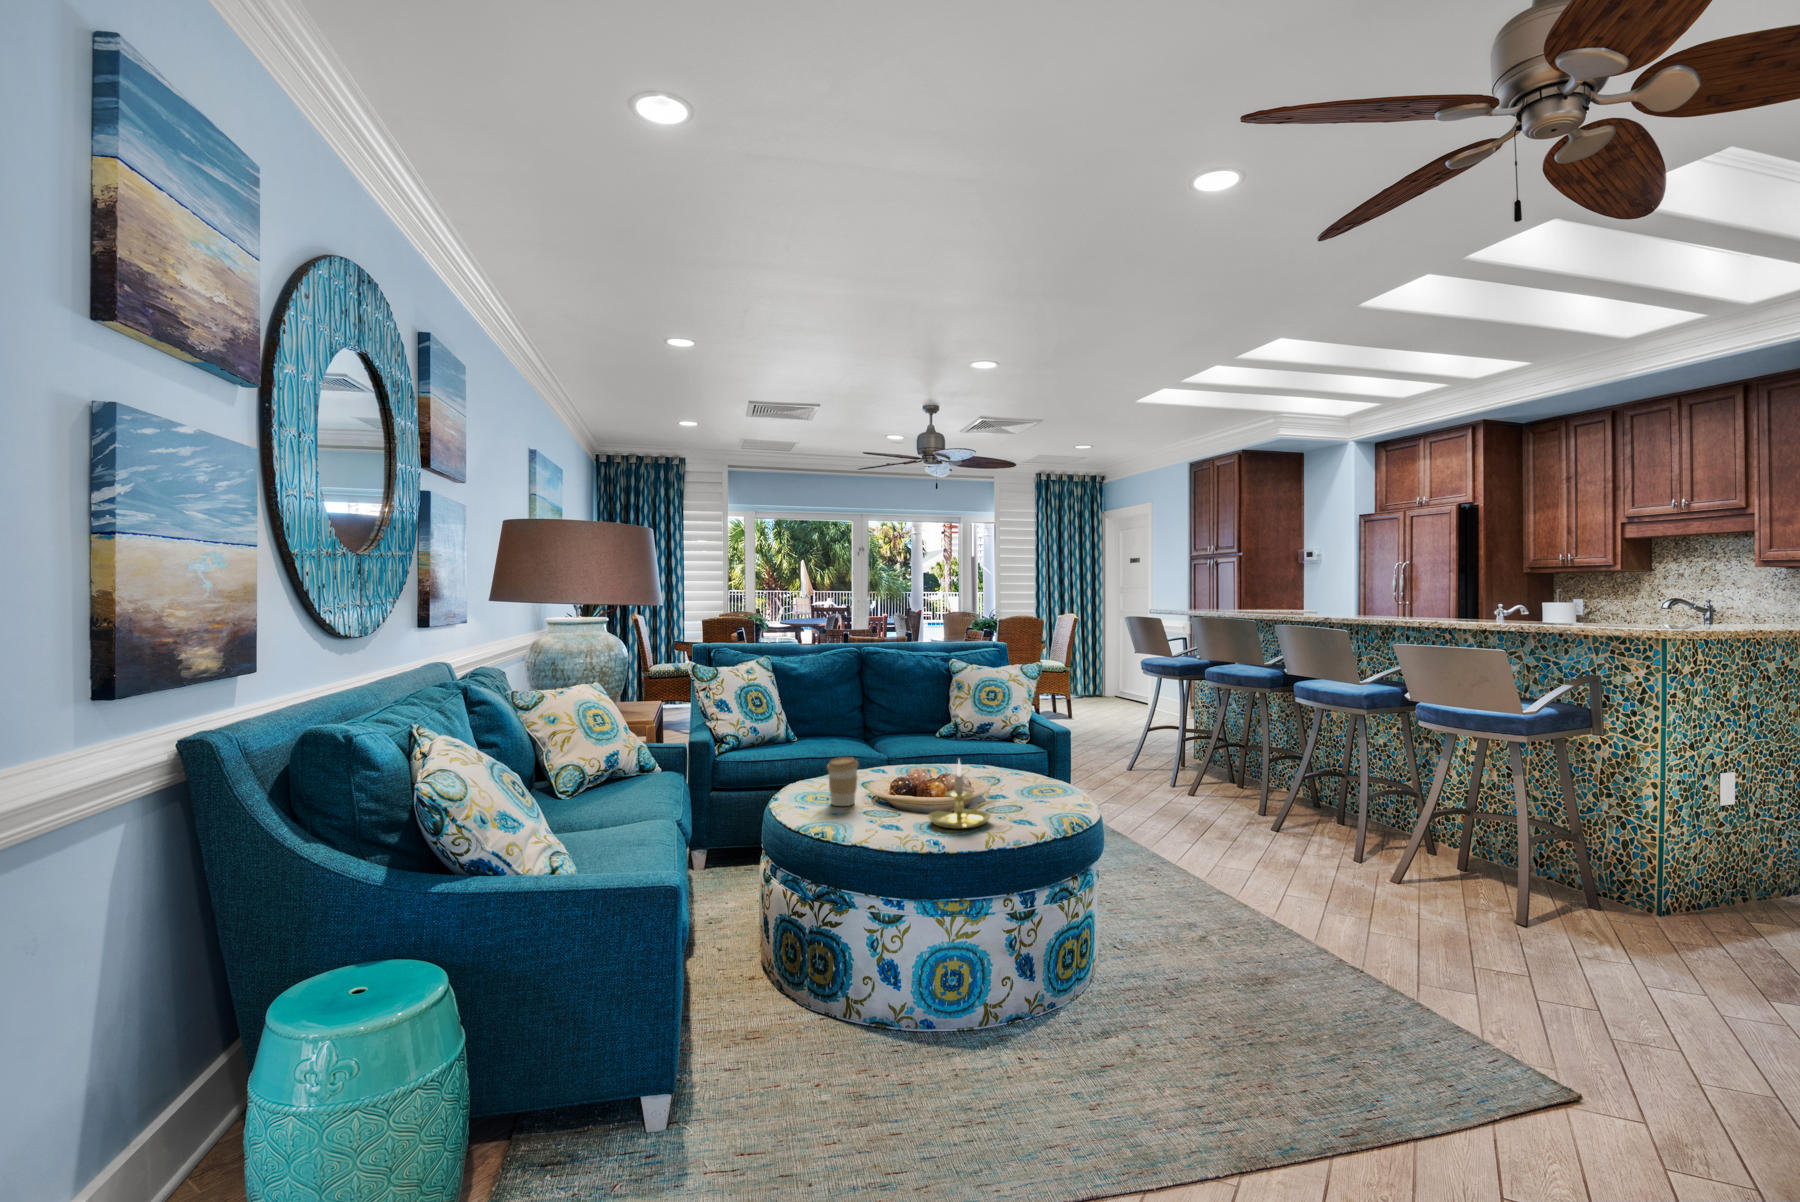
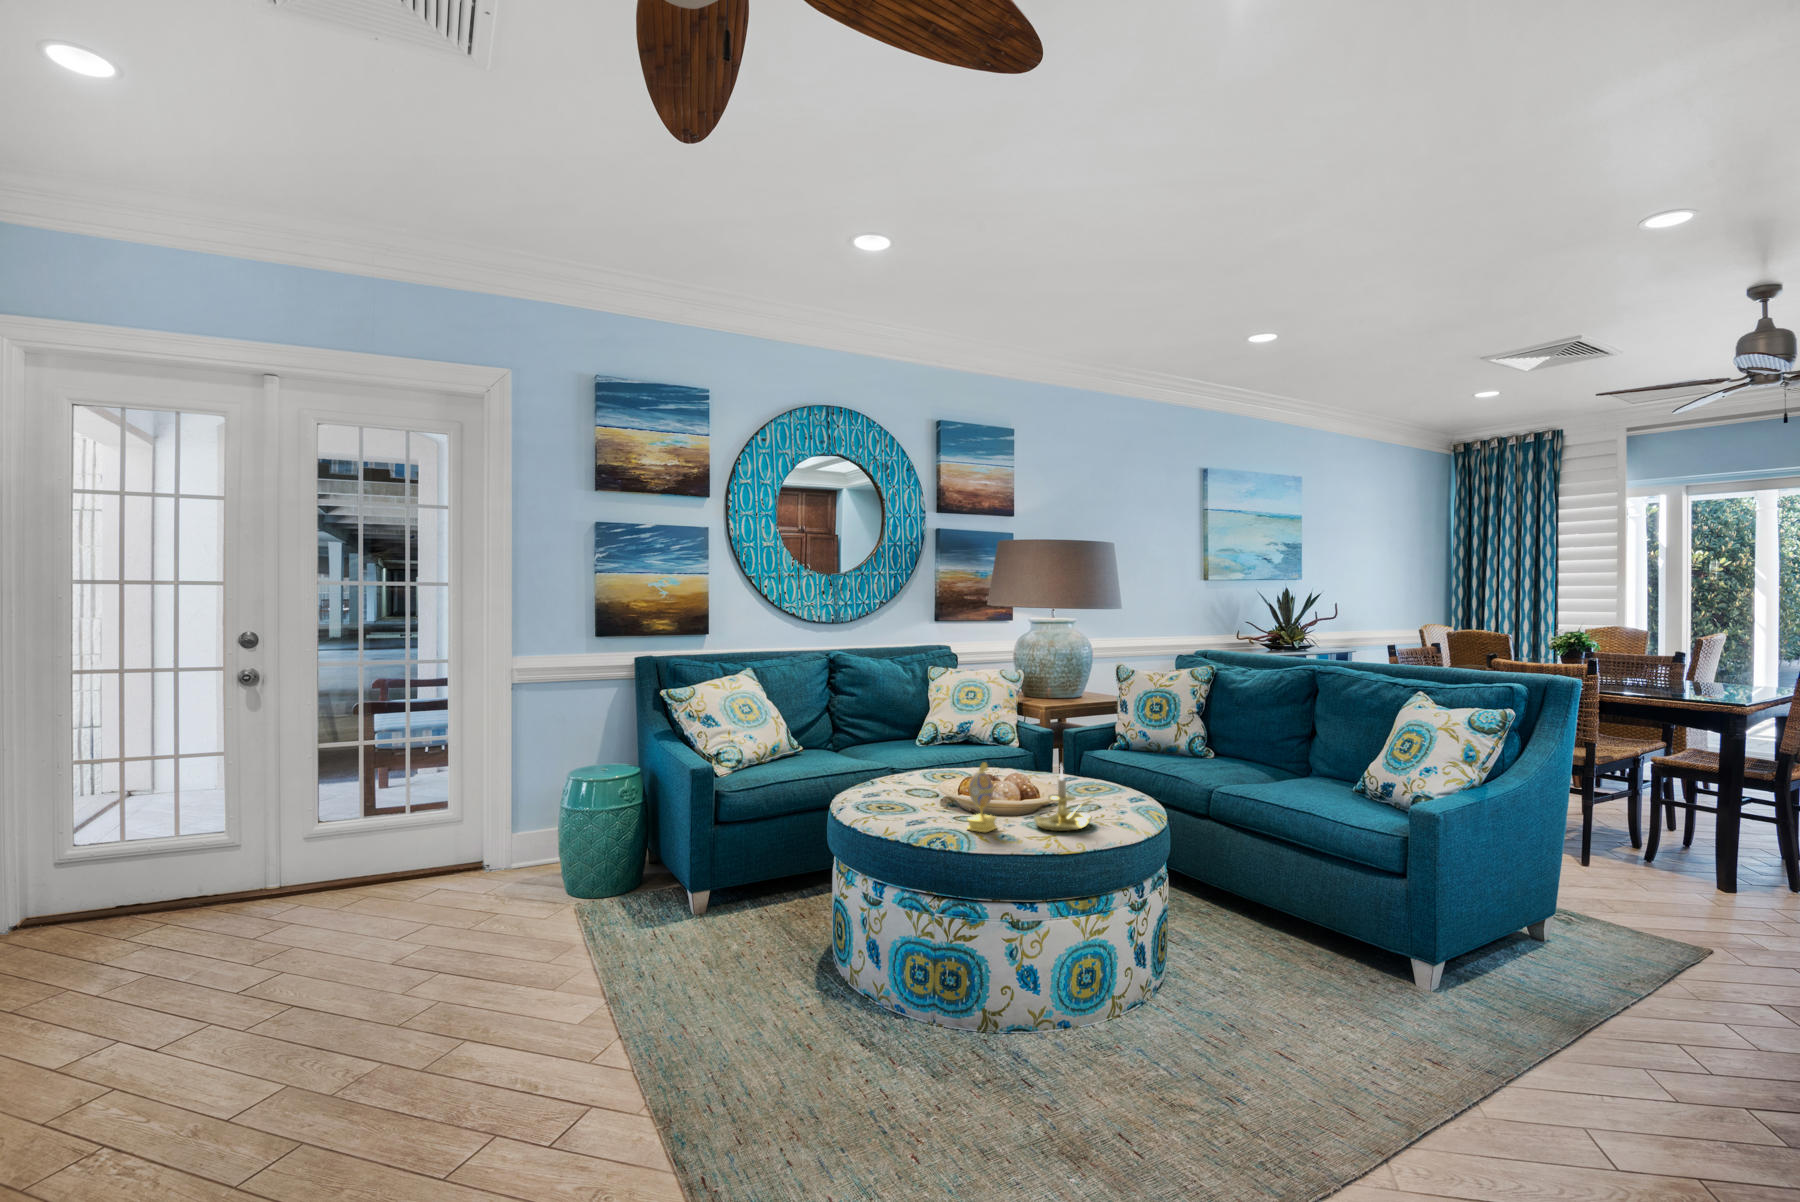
decorative egg: none [860,752,892,822] -> present [967,762,997,832]
coffee cup: present [827,757,858,806] -> none [913,771,946,821]

